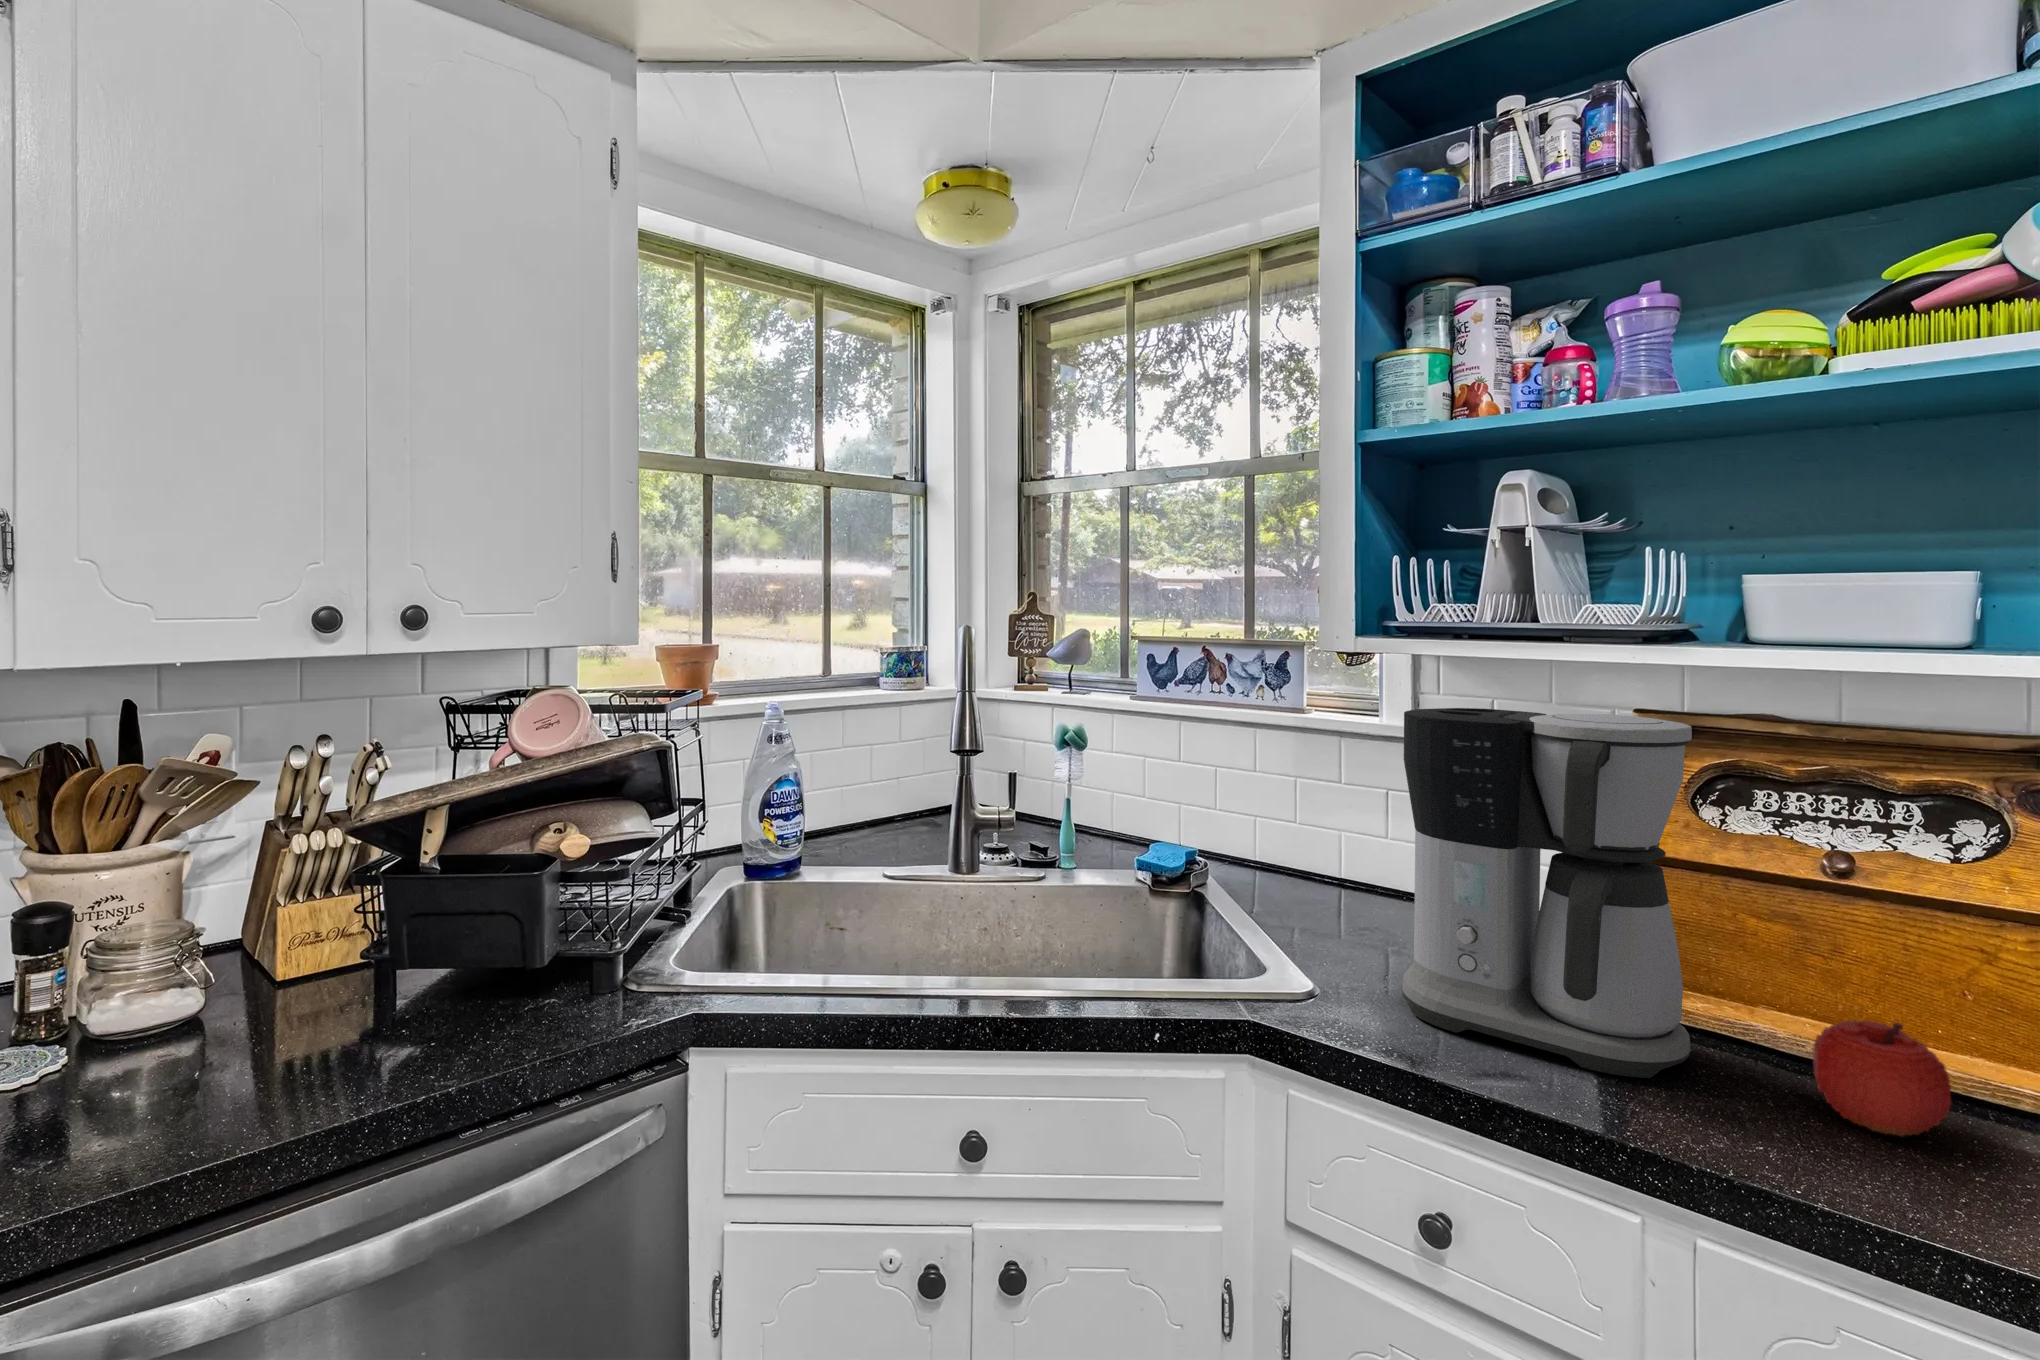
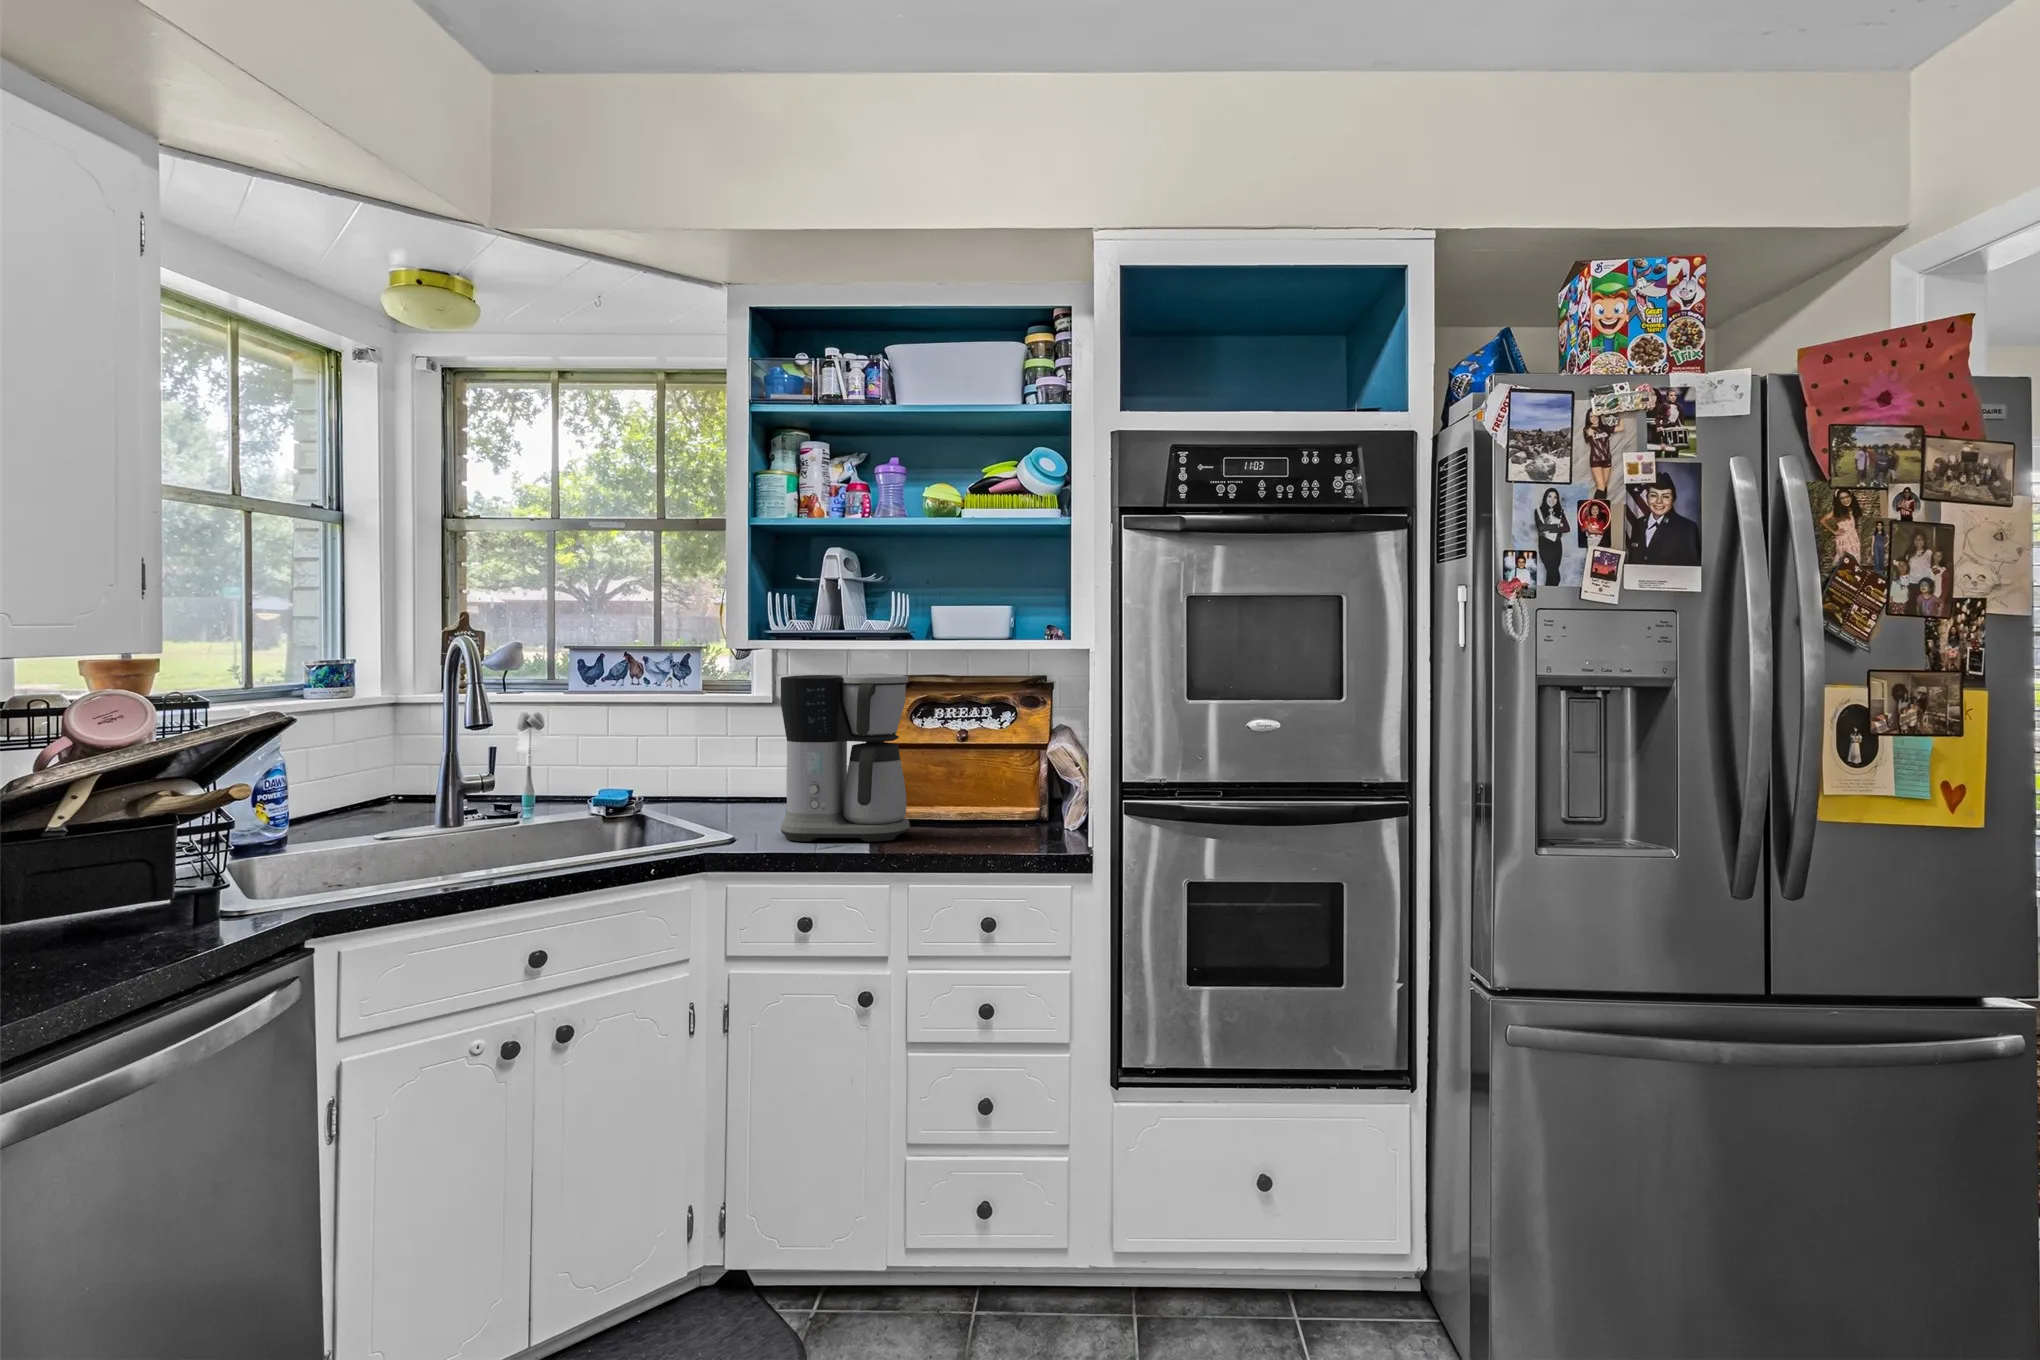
apple: present [1813,1021,1951,1136] -> none [952,794,993,838]

